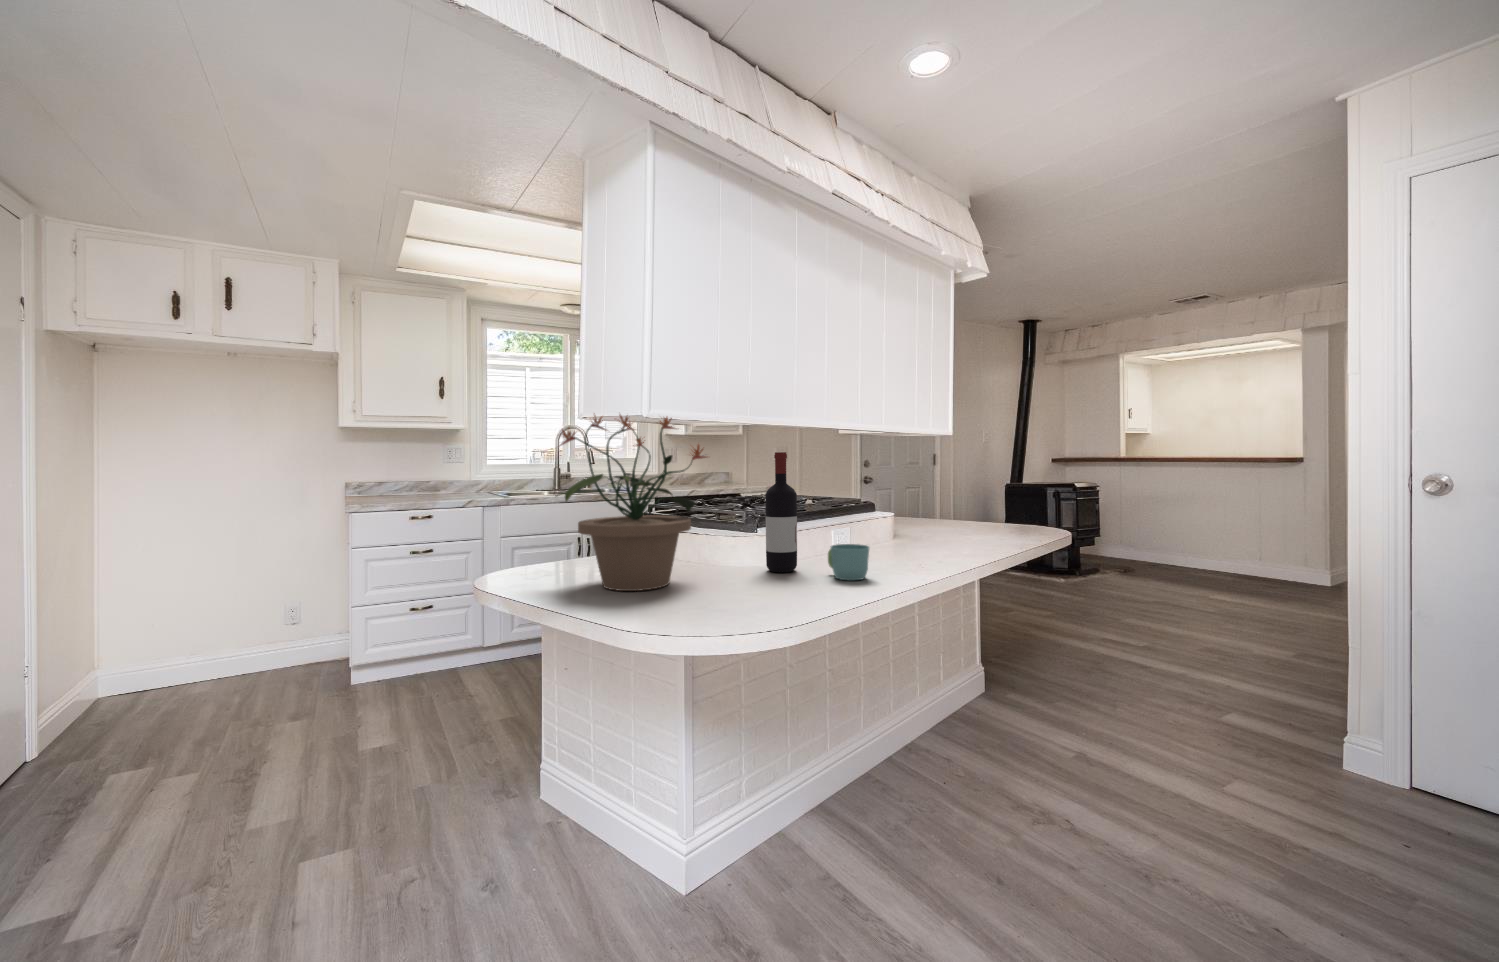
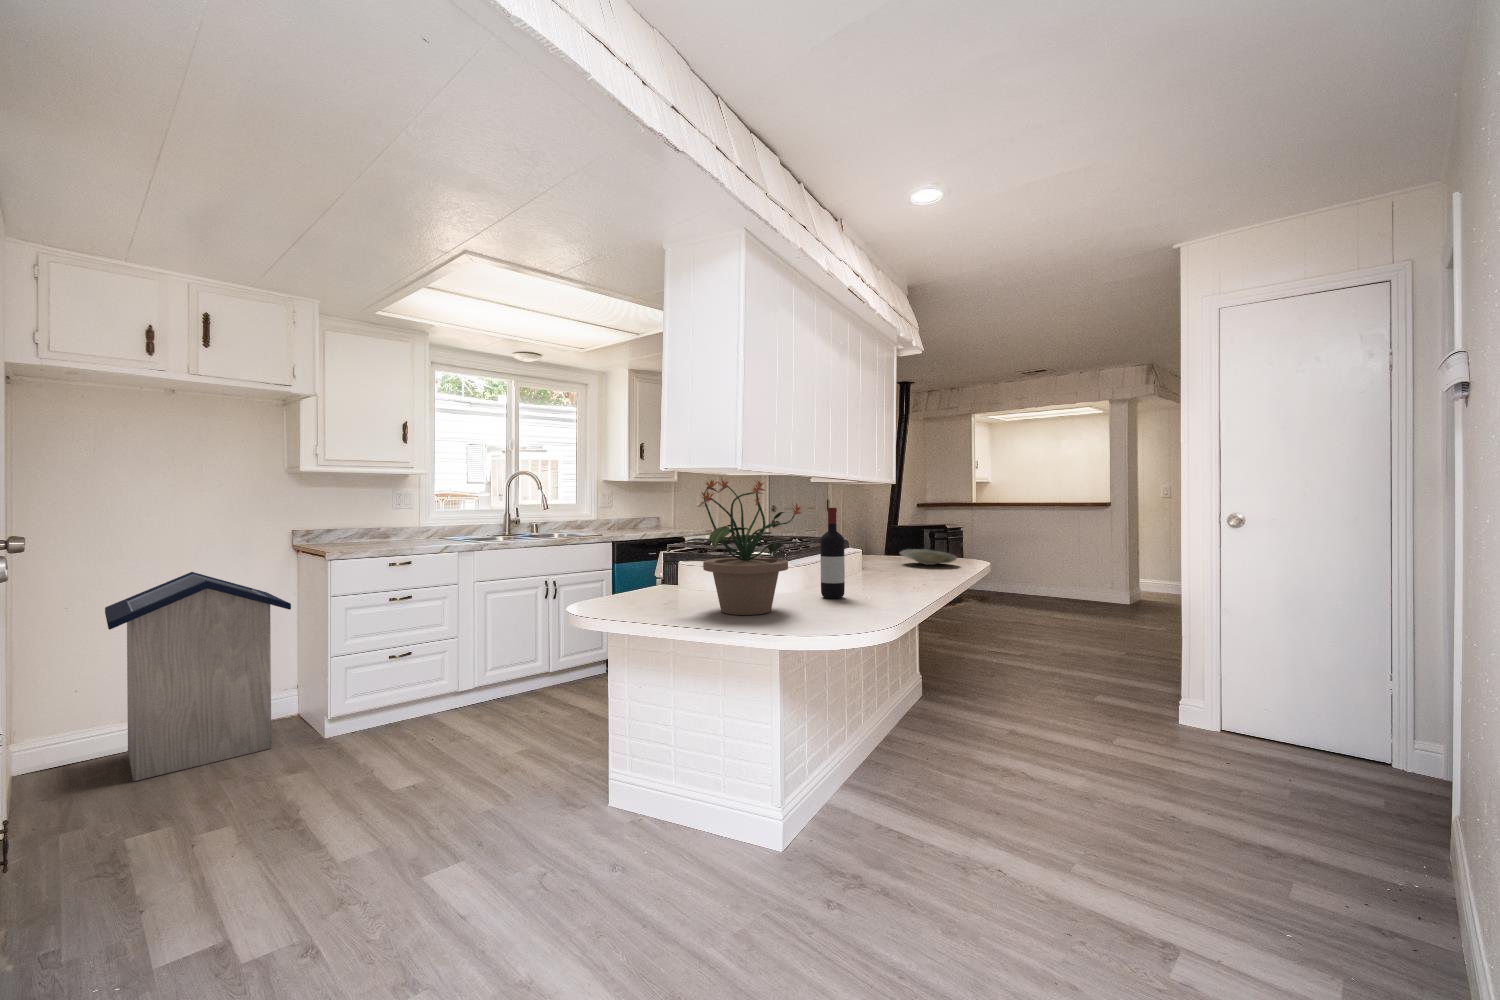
plate: none [947,511,1023,532] -> present [900,549,957,565]
trash can: none [148,520,324,709] -> present [105,572,291,781]
mug: present [828,544,869,580] -> none [869,575,904,601]

